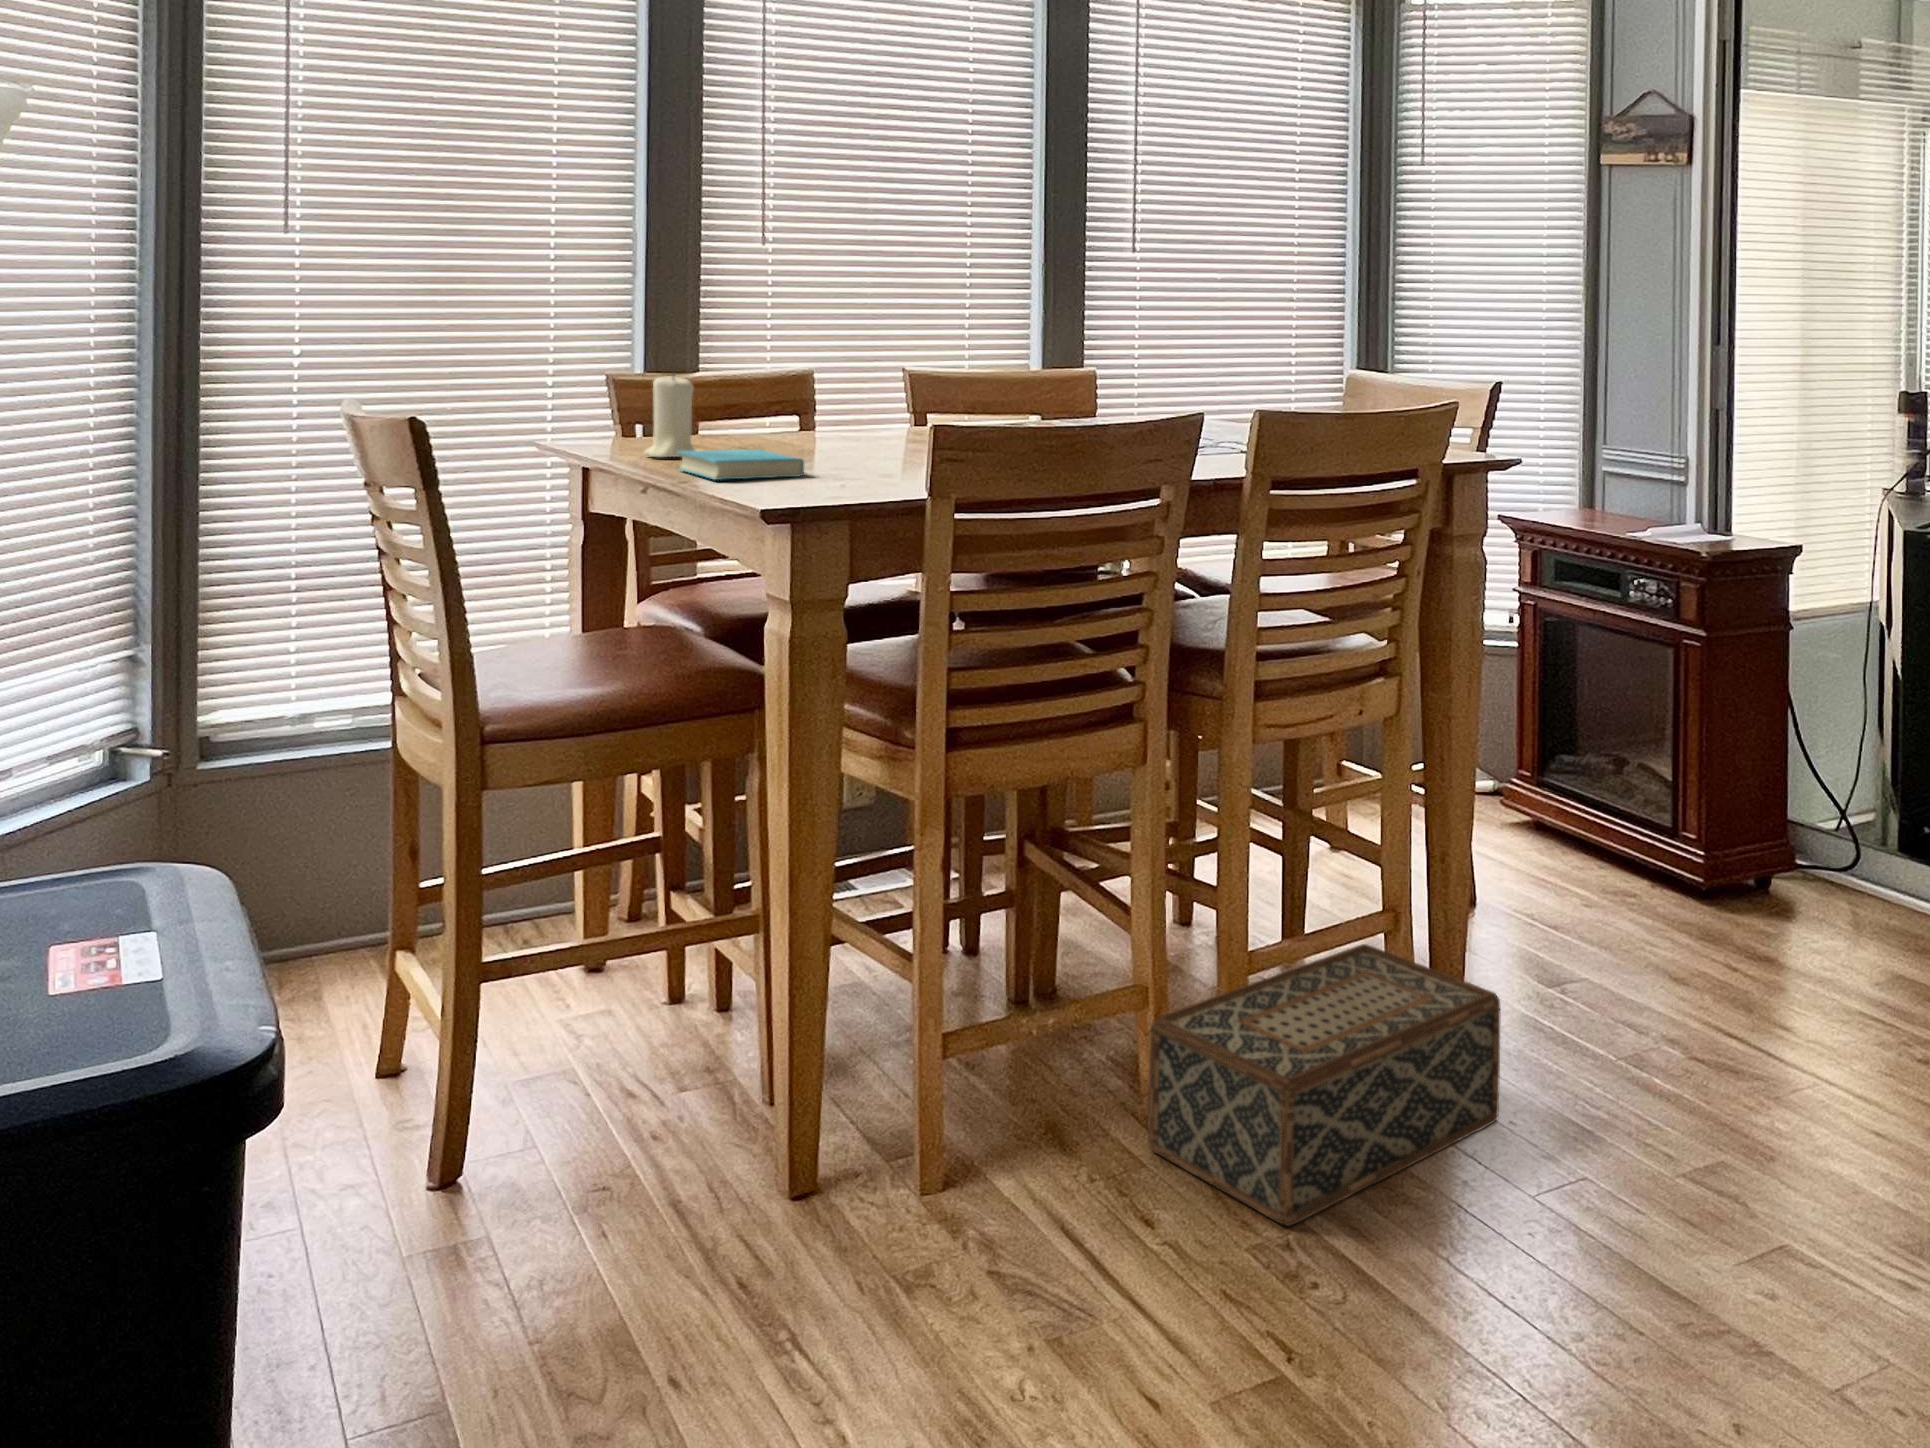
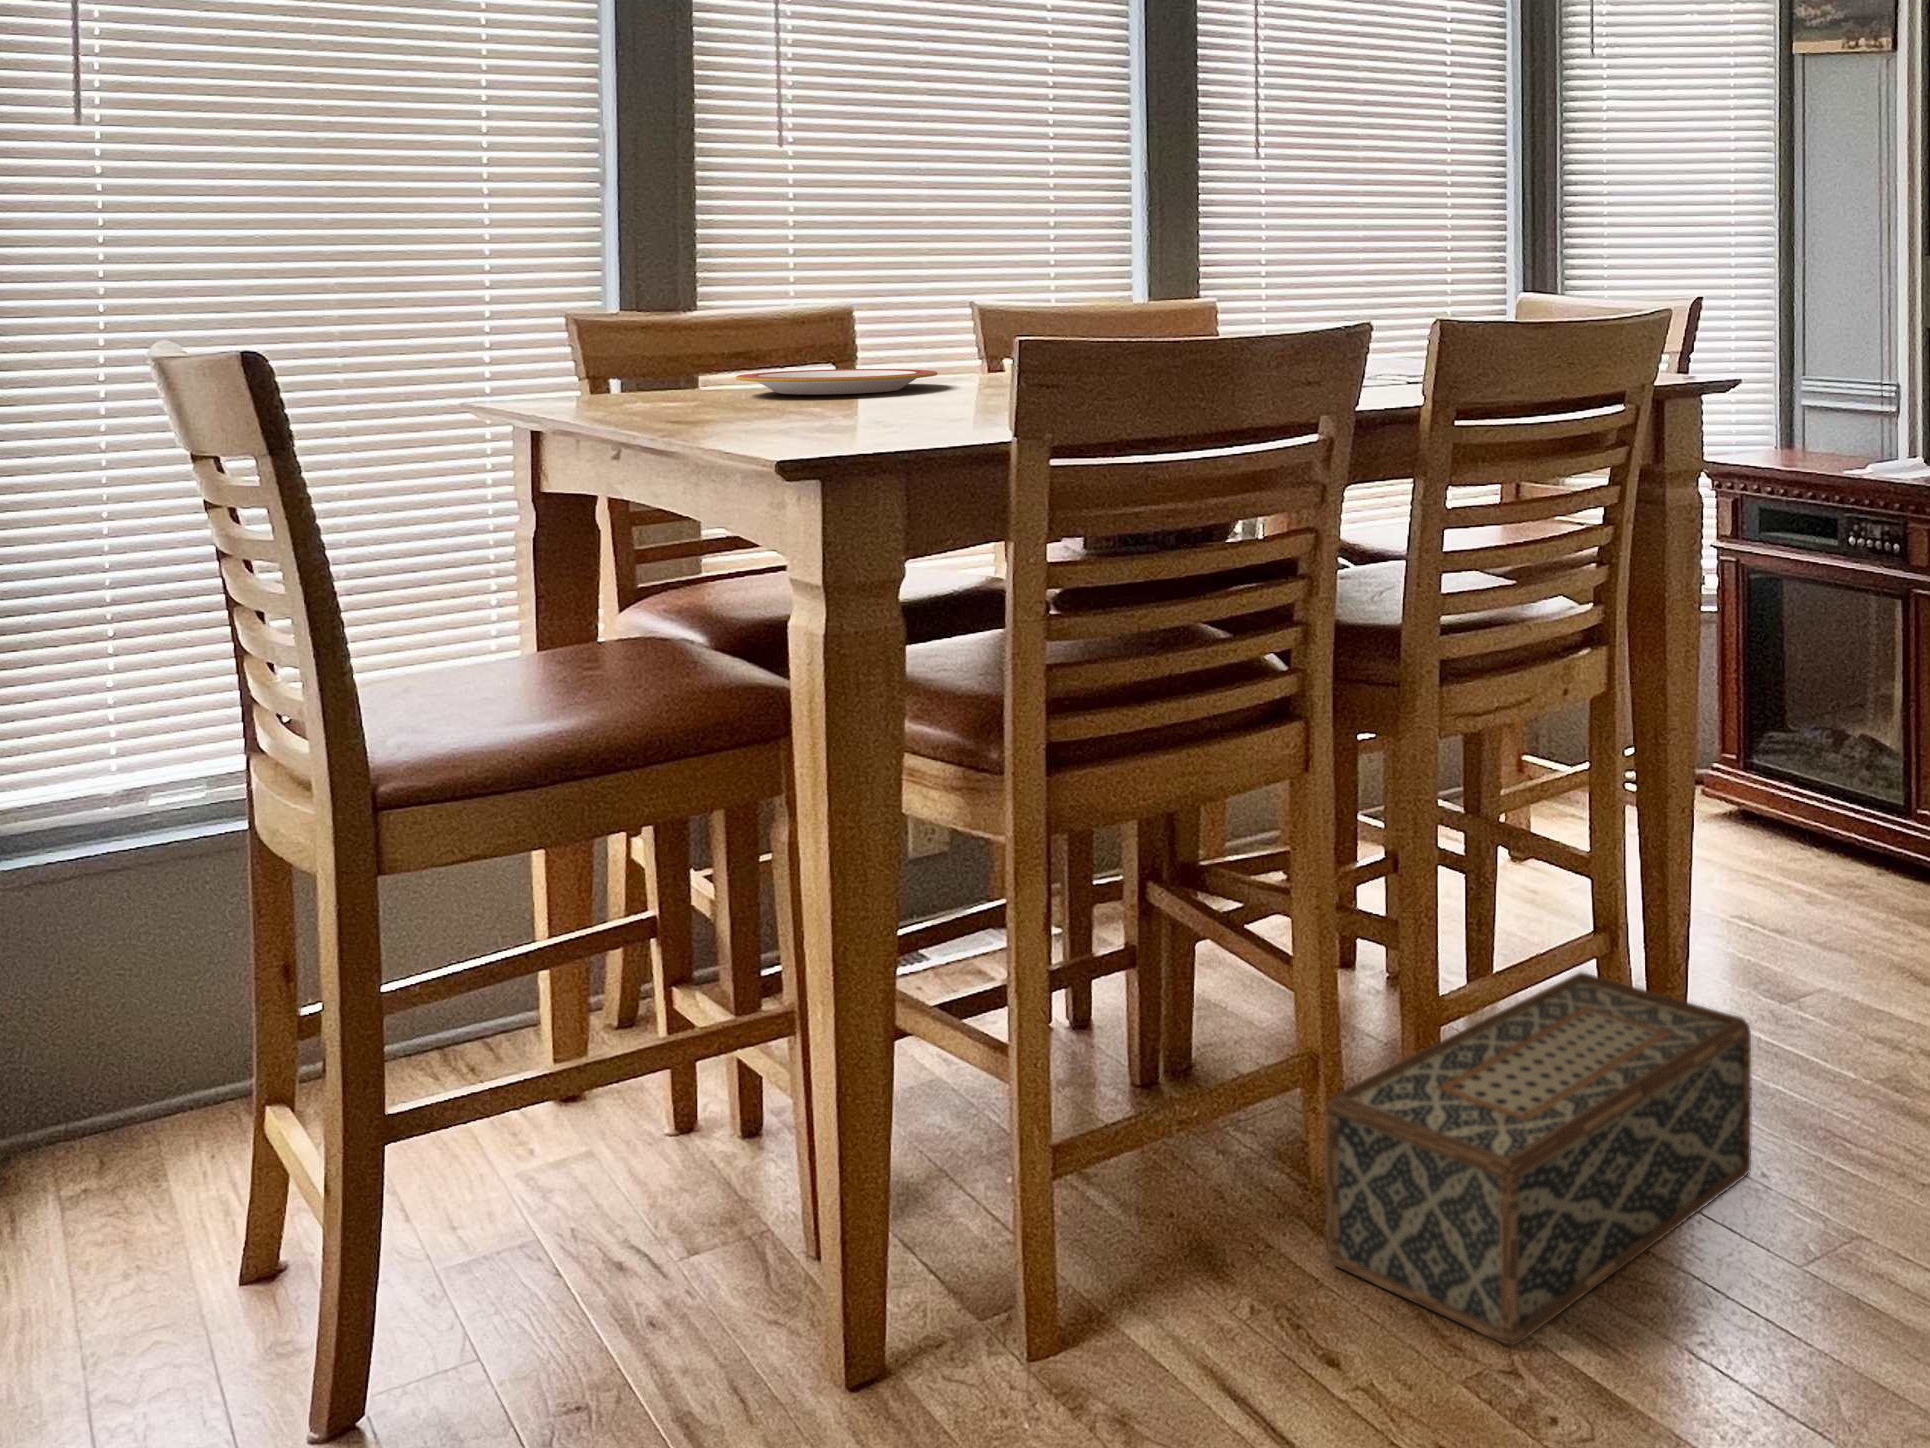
candle: present [644,374,695,457] -> none [613,298,690,411]
plate: none [728,425,875,446] -> present [735,369,937,394]
book: present [678,449,804,480] -> none [659,394,839,431]

